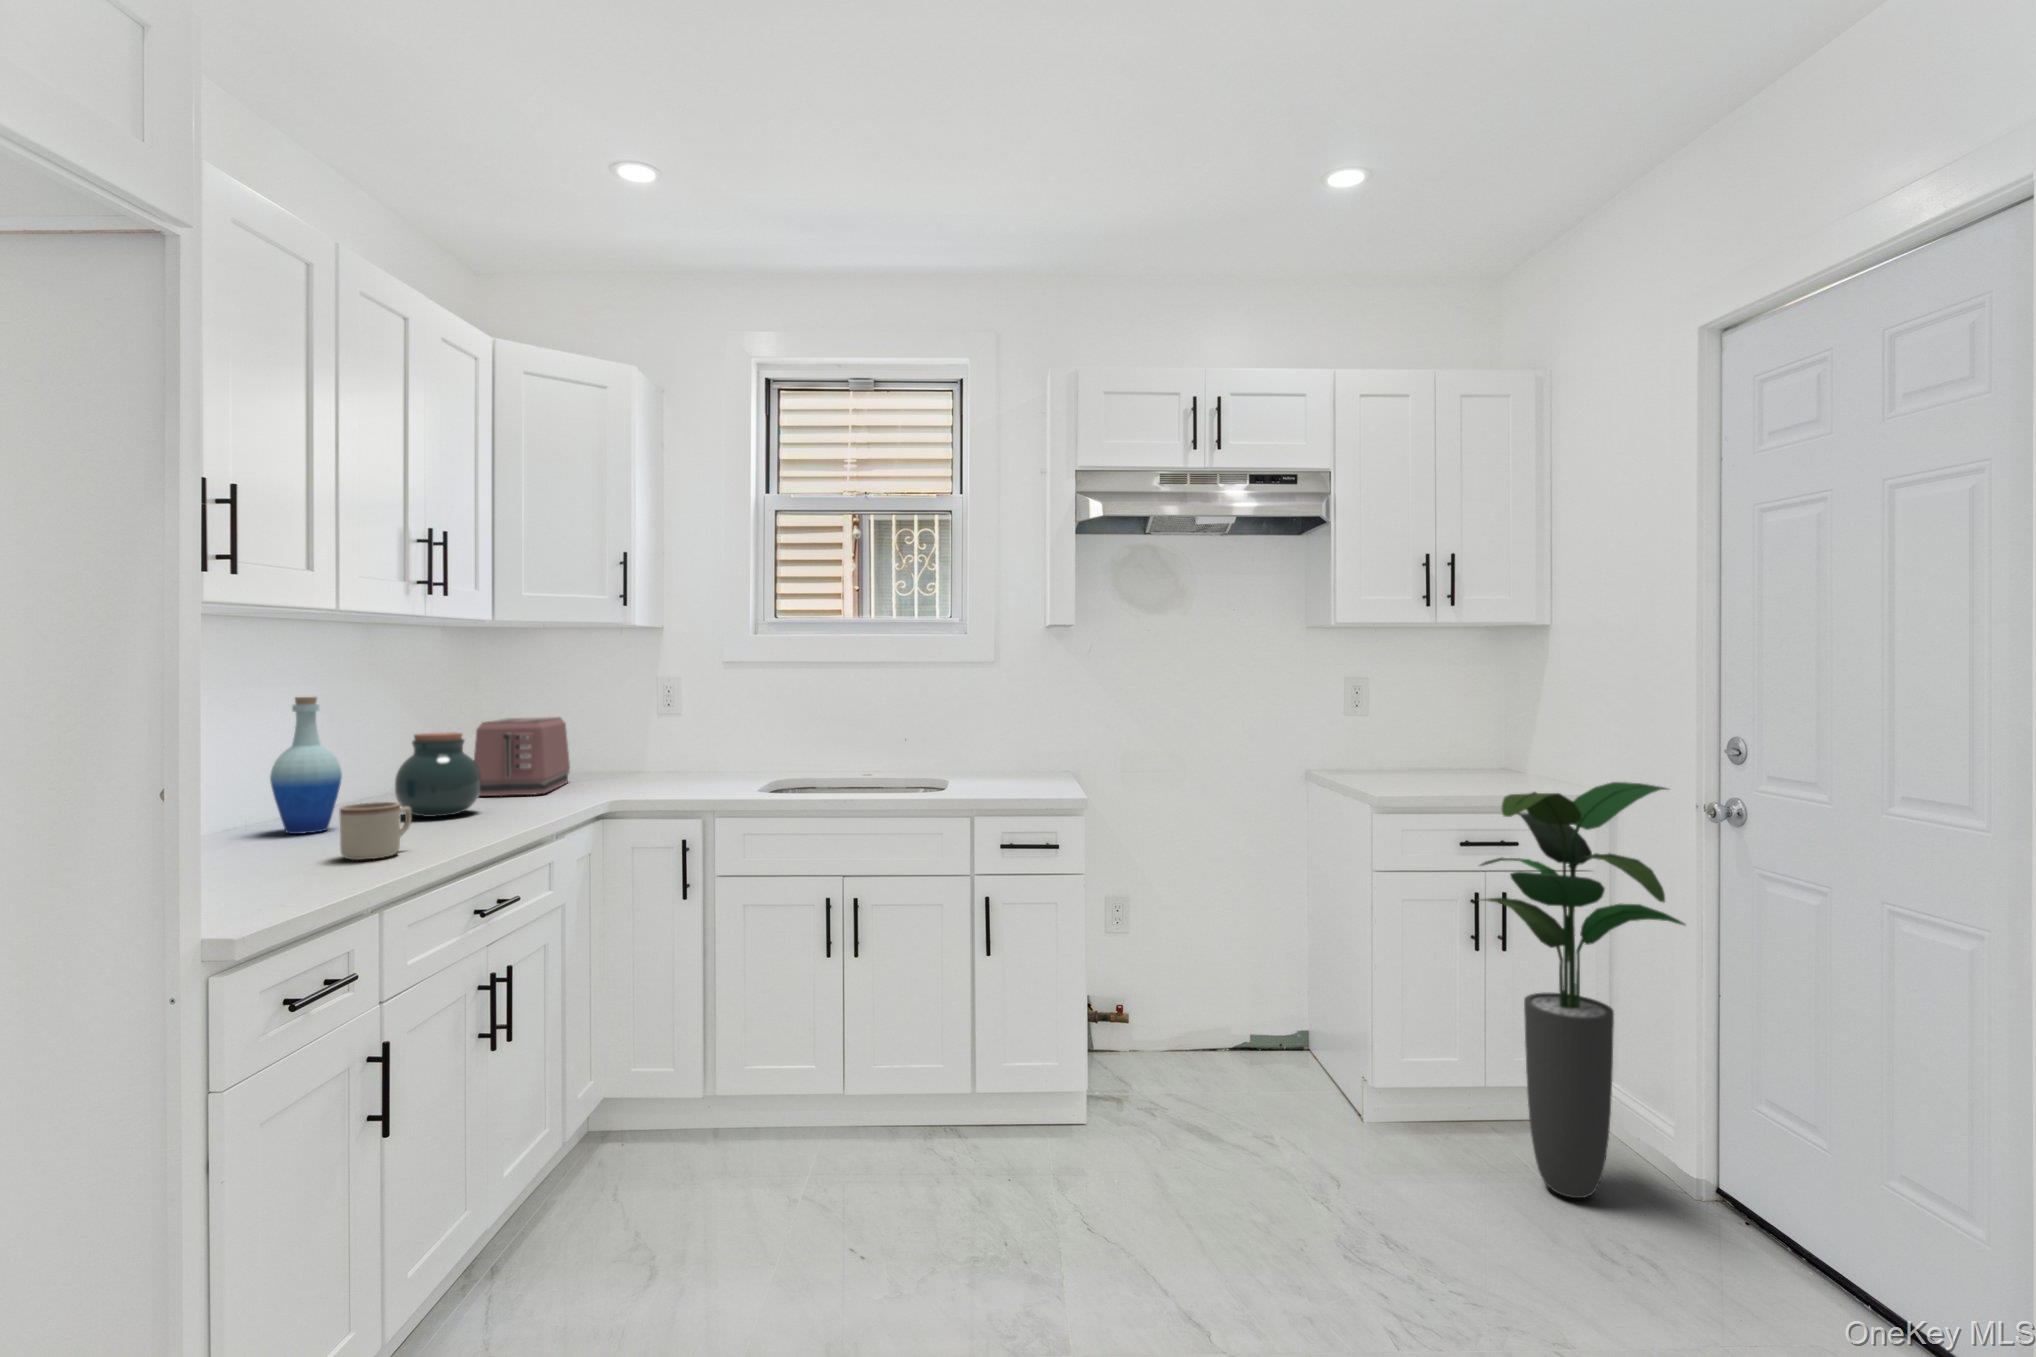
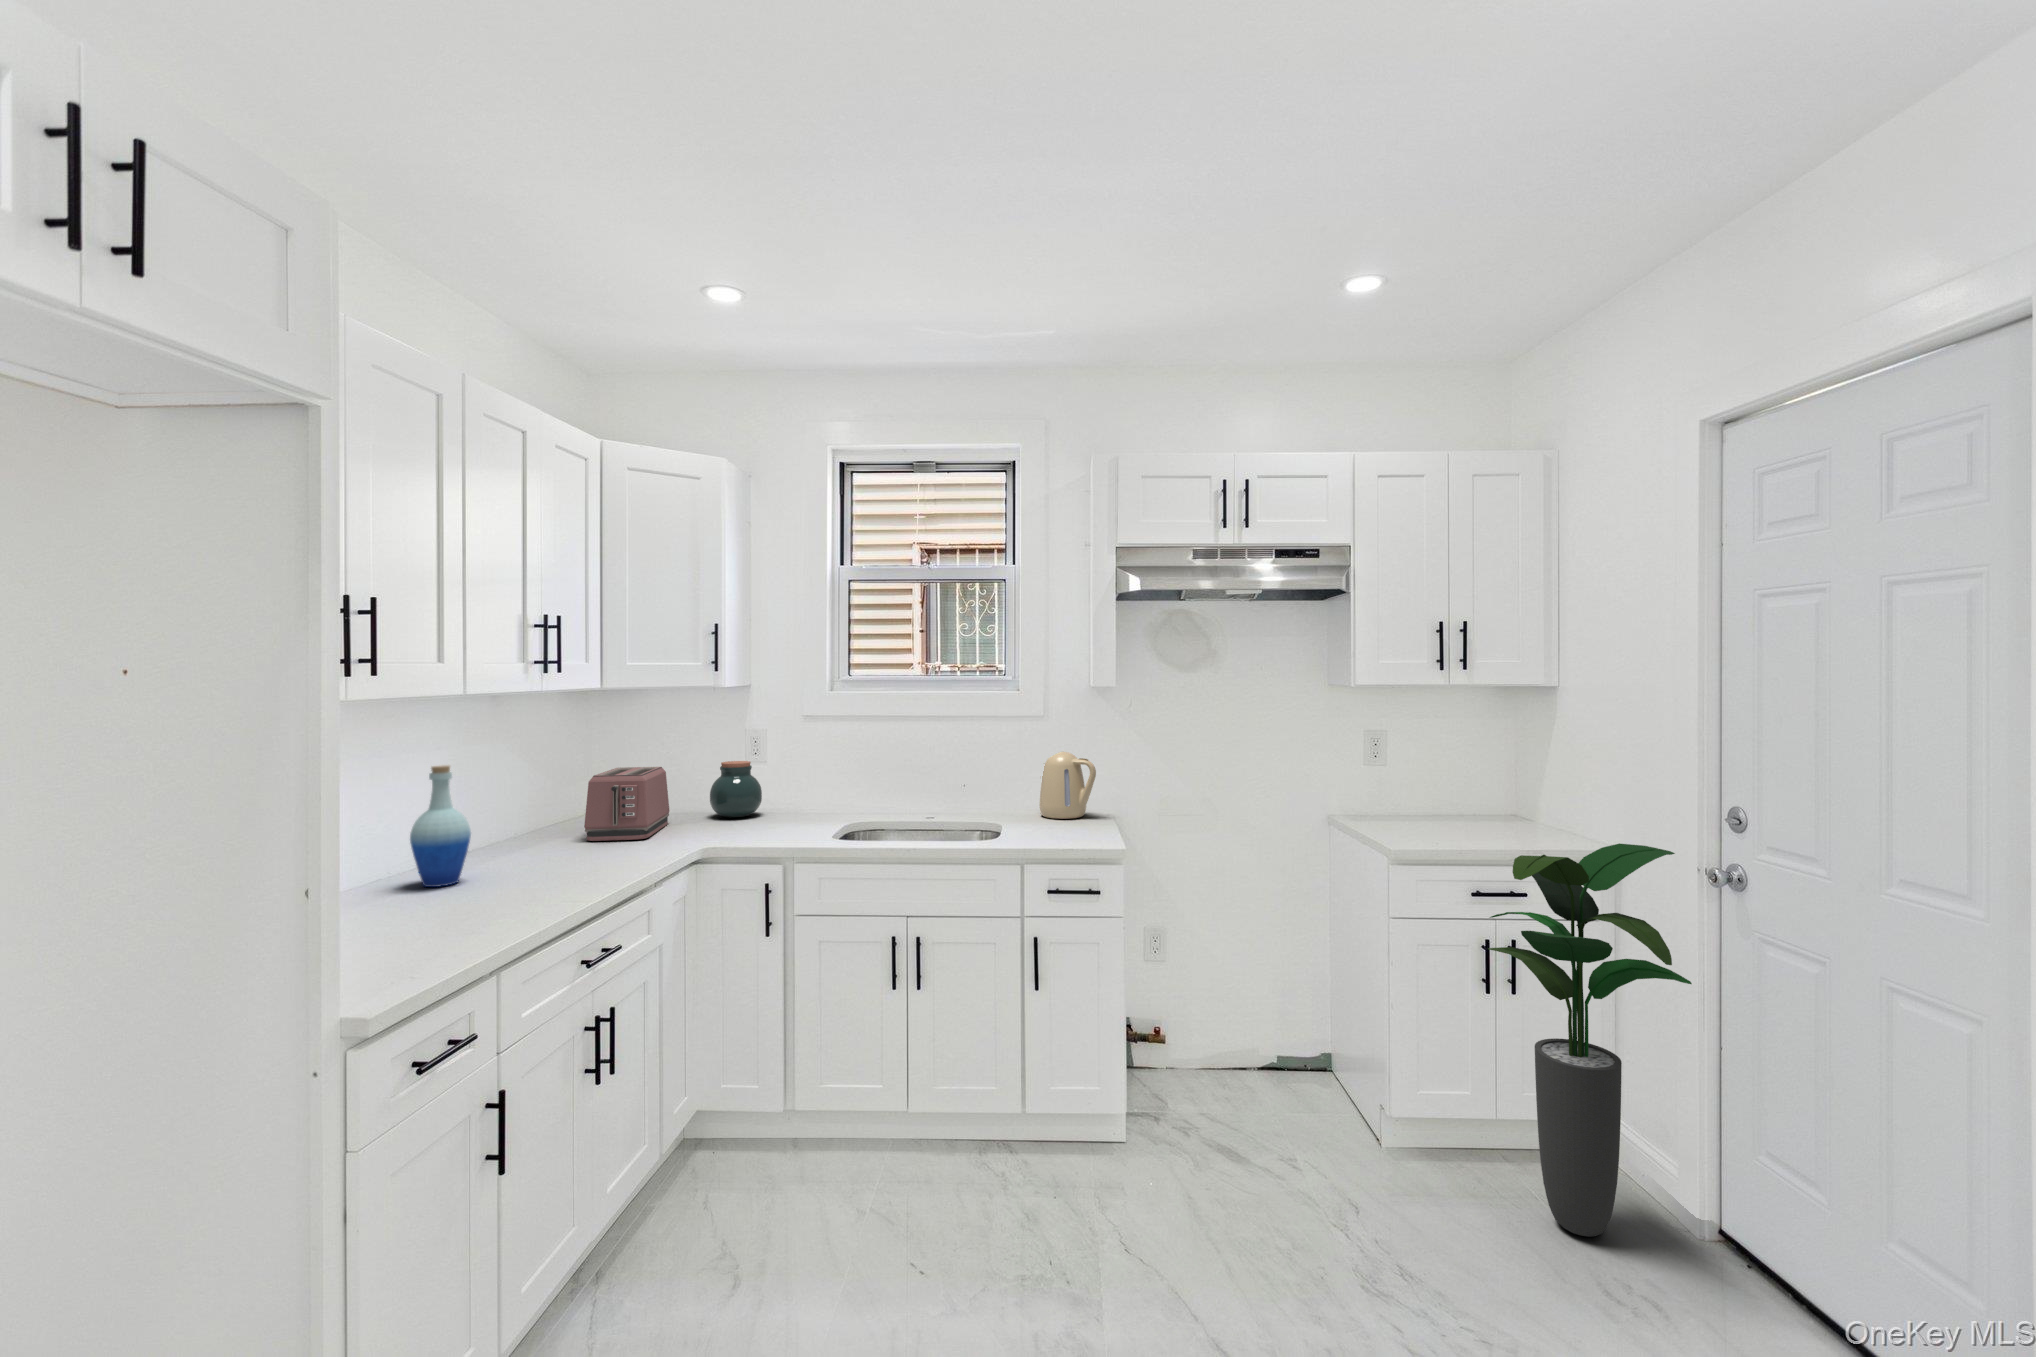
kettle: none [988,702,1055,776] -> present [1040,752,1096,819]
jar: present [395,732,481,817] -> present [710,761,762,817]
mug: present [340,802,411,860] -> none [466,867,528,921]

